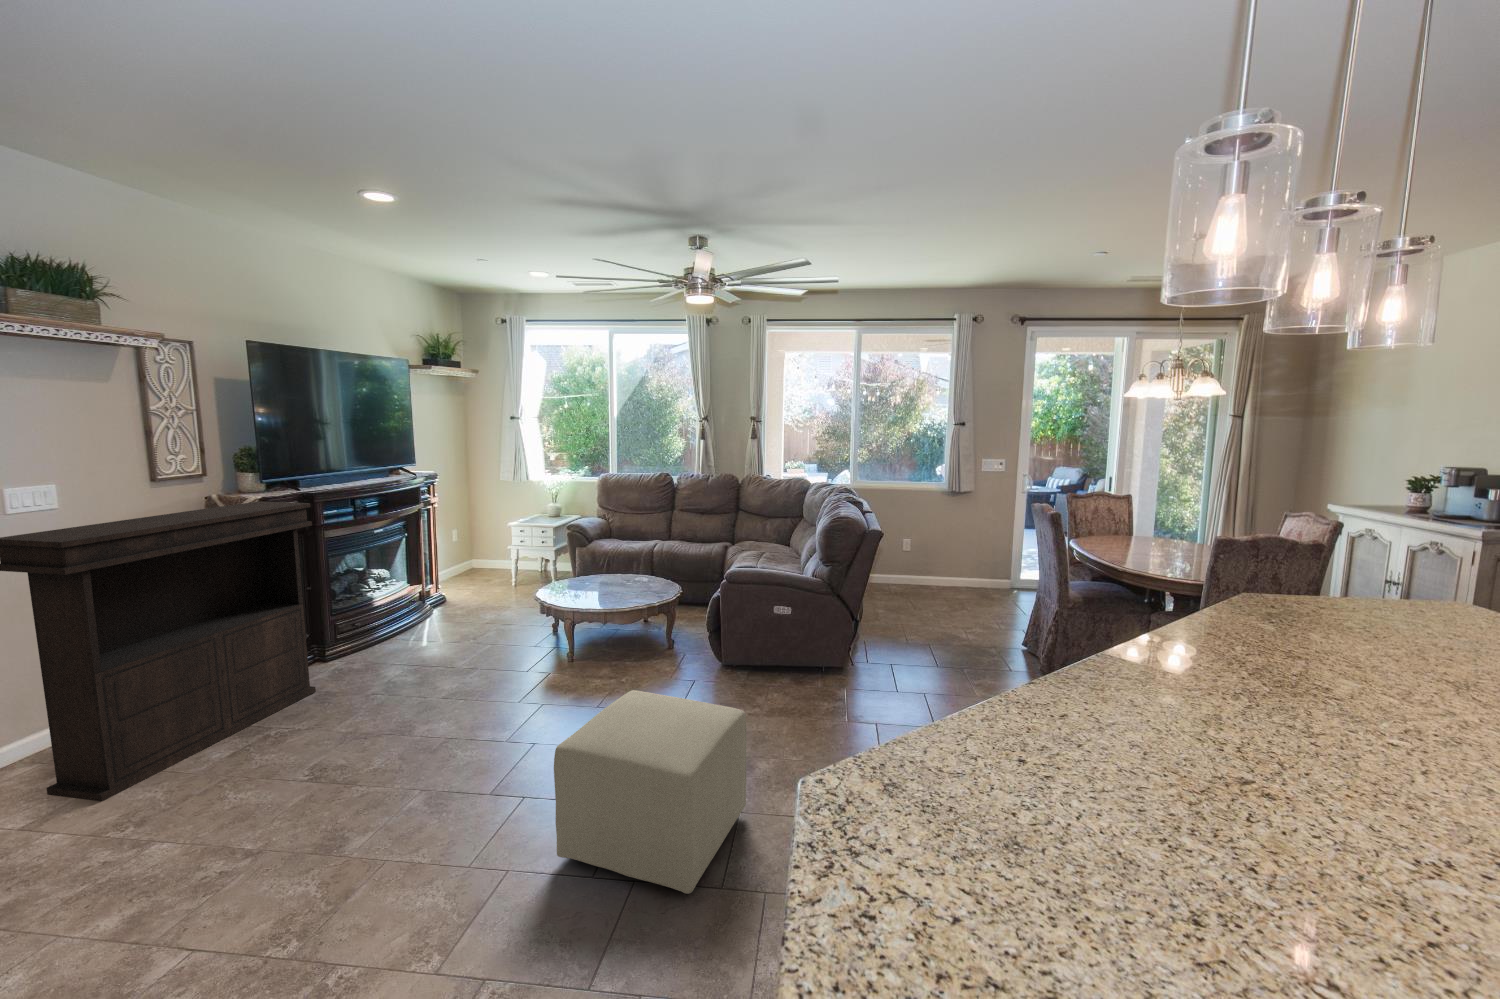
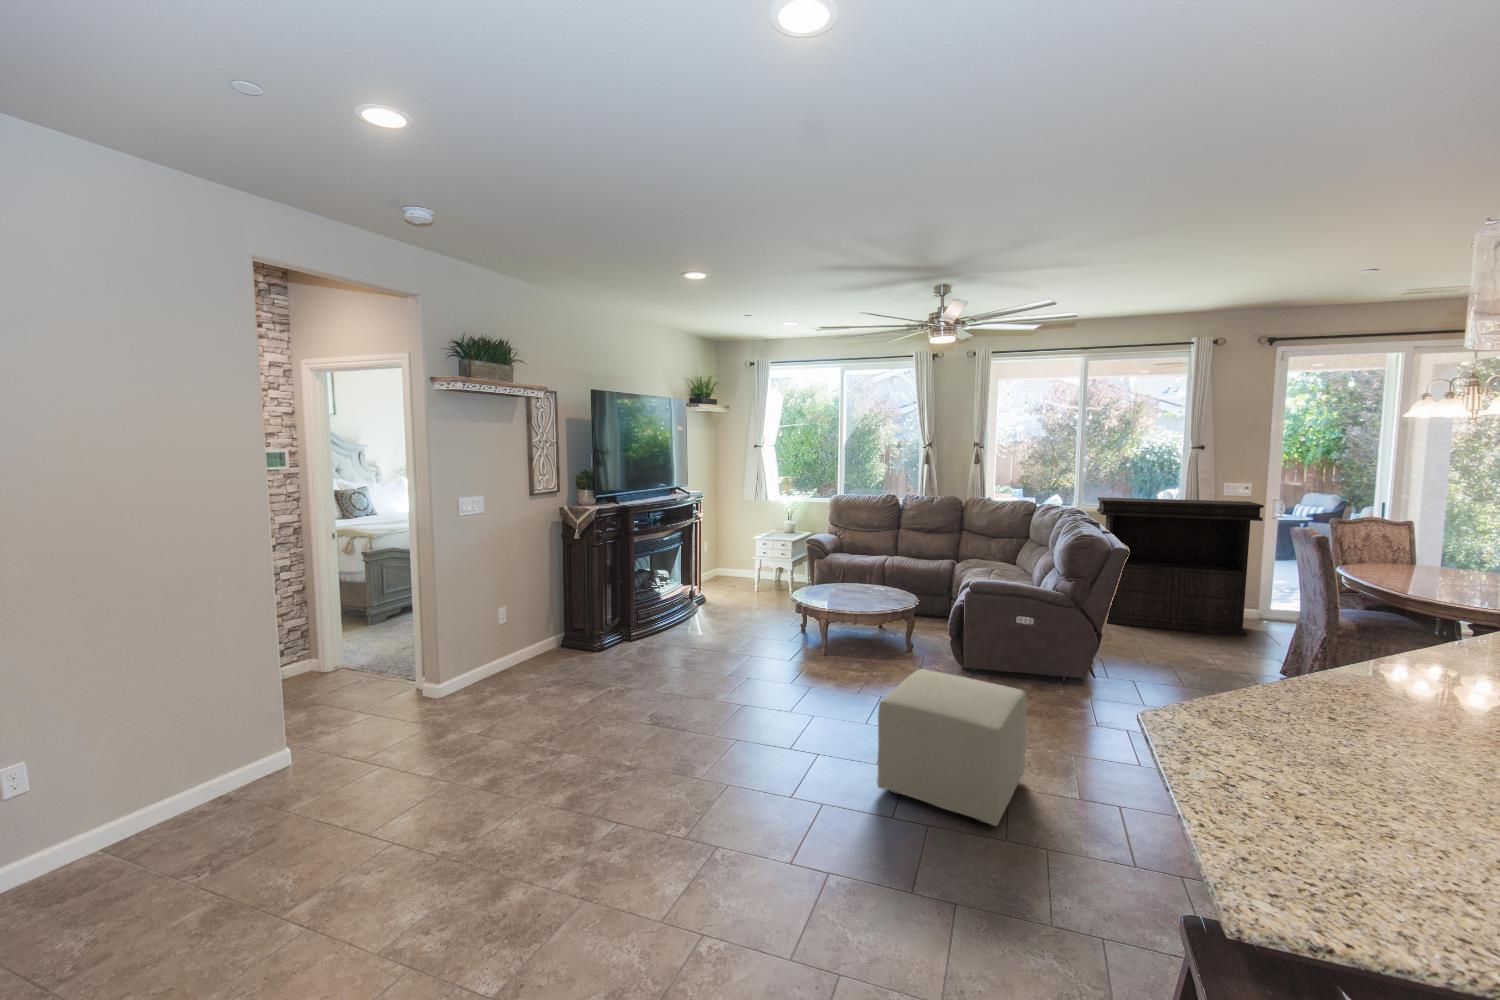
console table: present [0,501,316,801] -> present [1097,497,1264,636]

